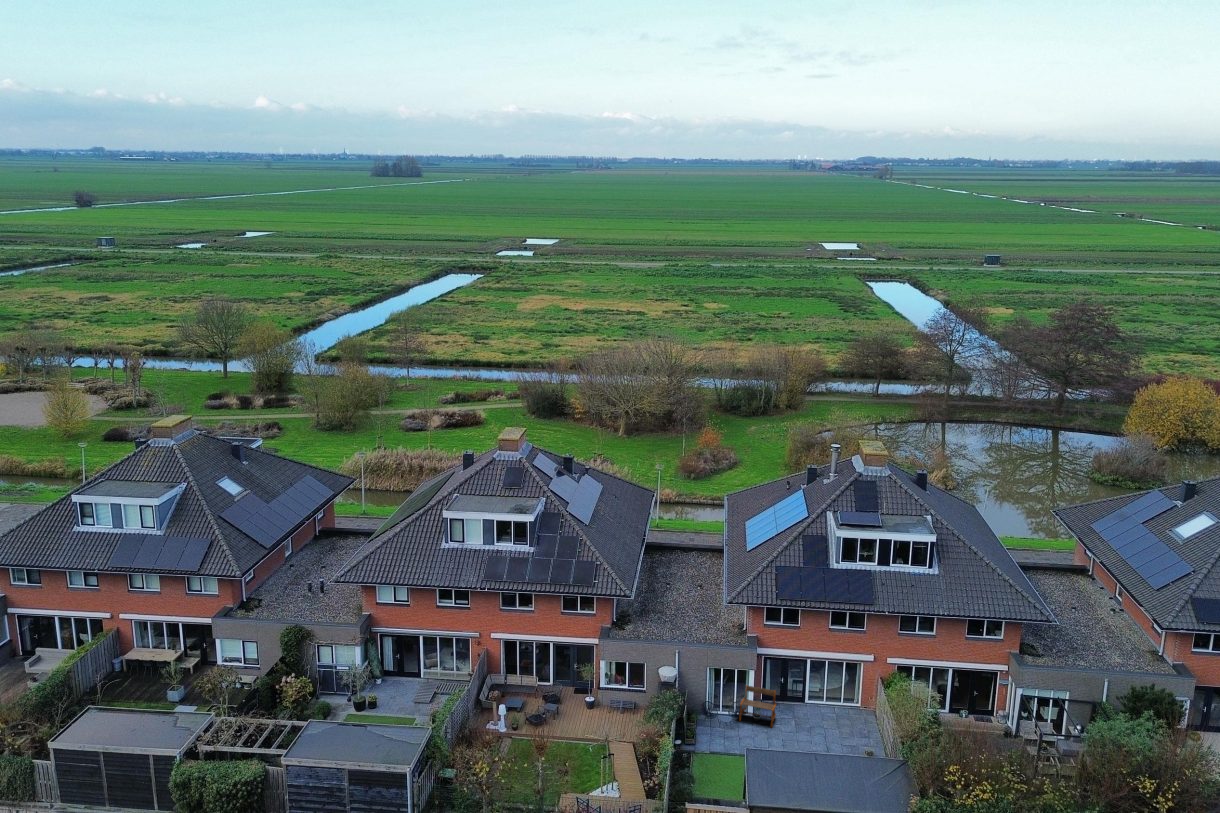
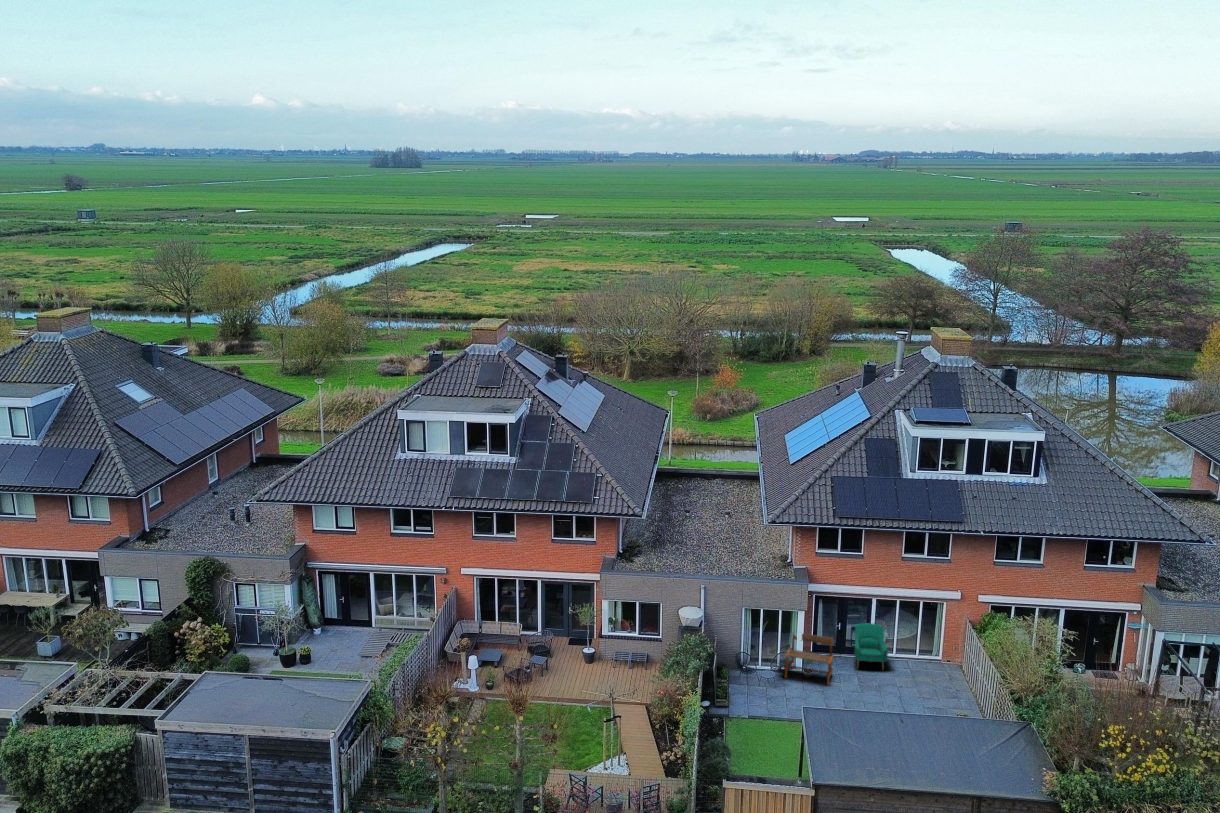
armchair: none [793,678,818,715] -> present [855,623,888,669]

